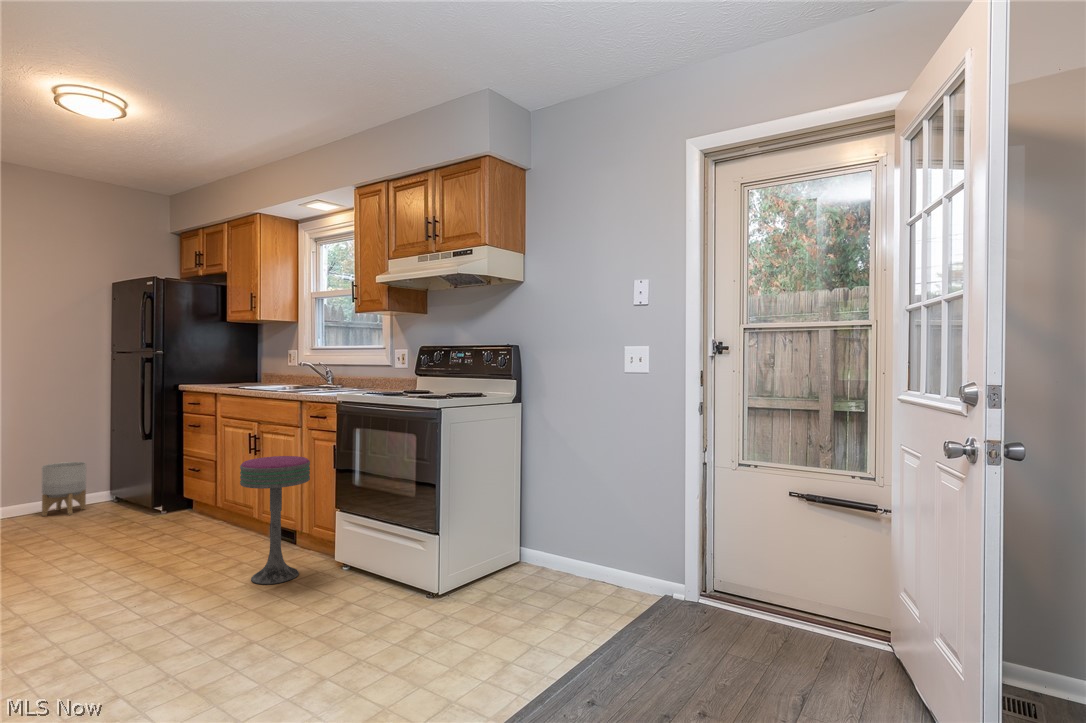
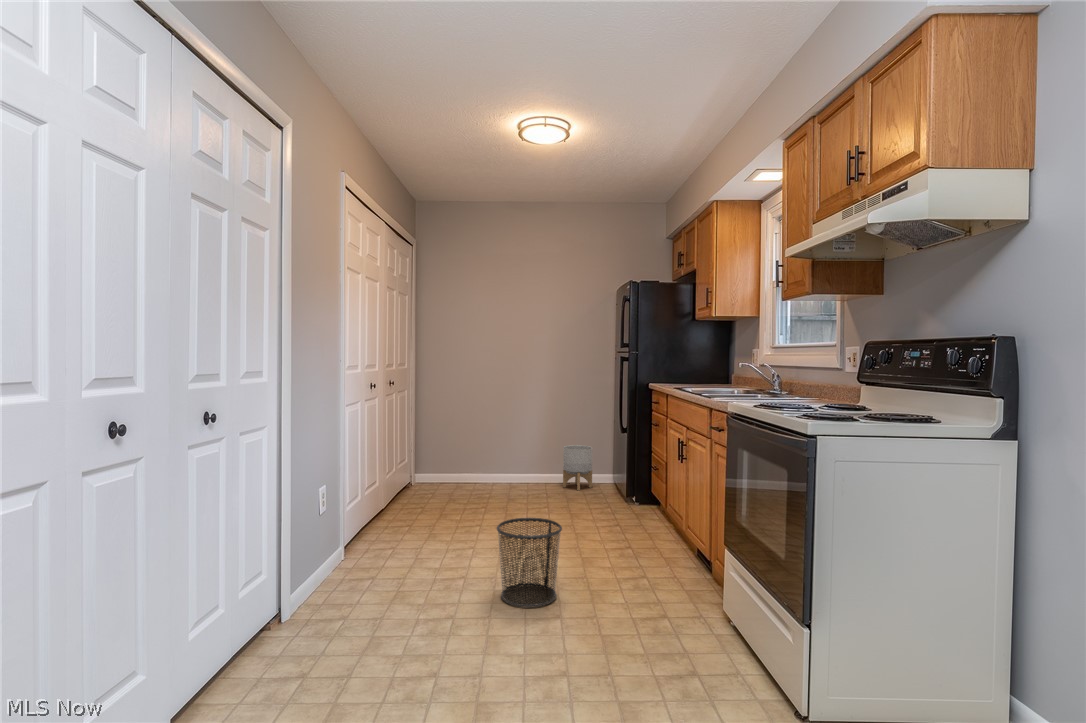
bar stool: present [240,456,310,584] -> none [620,469,694,617]
waste bin: none [96,526,181,622] -> present [497,518,562,608]

